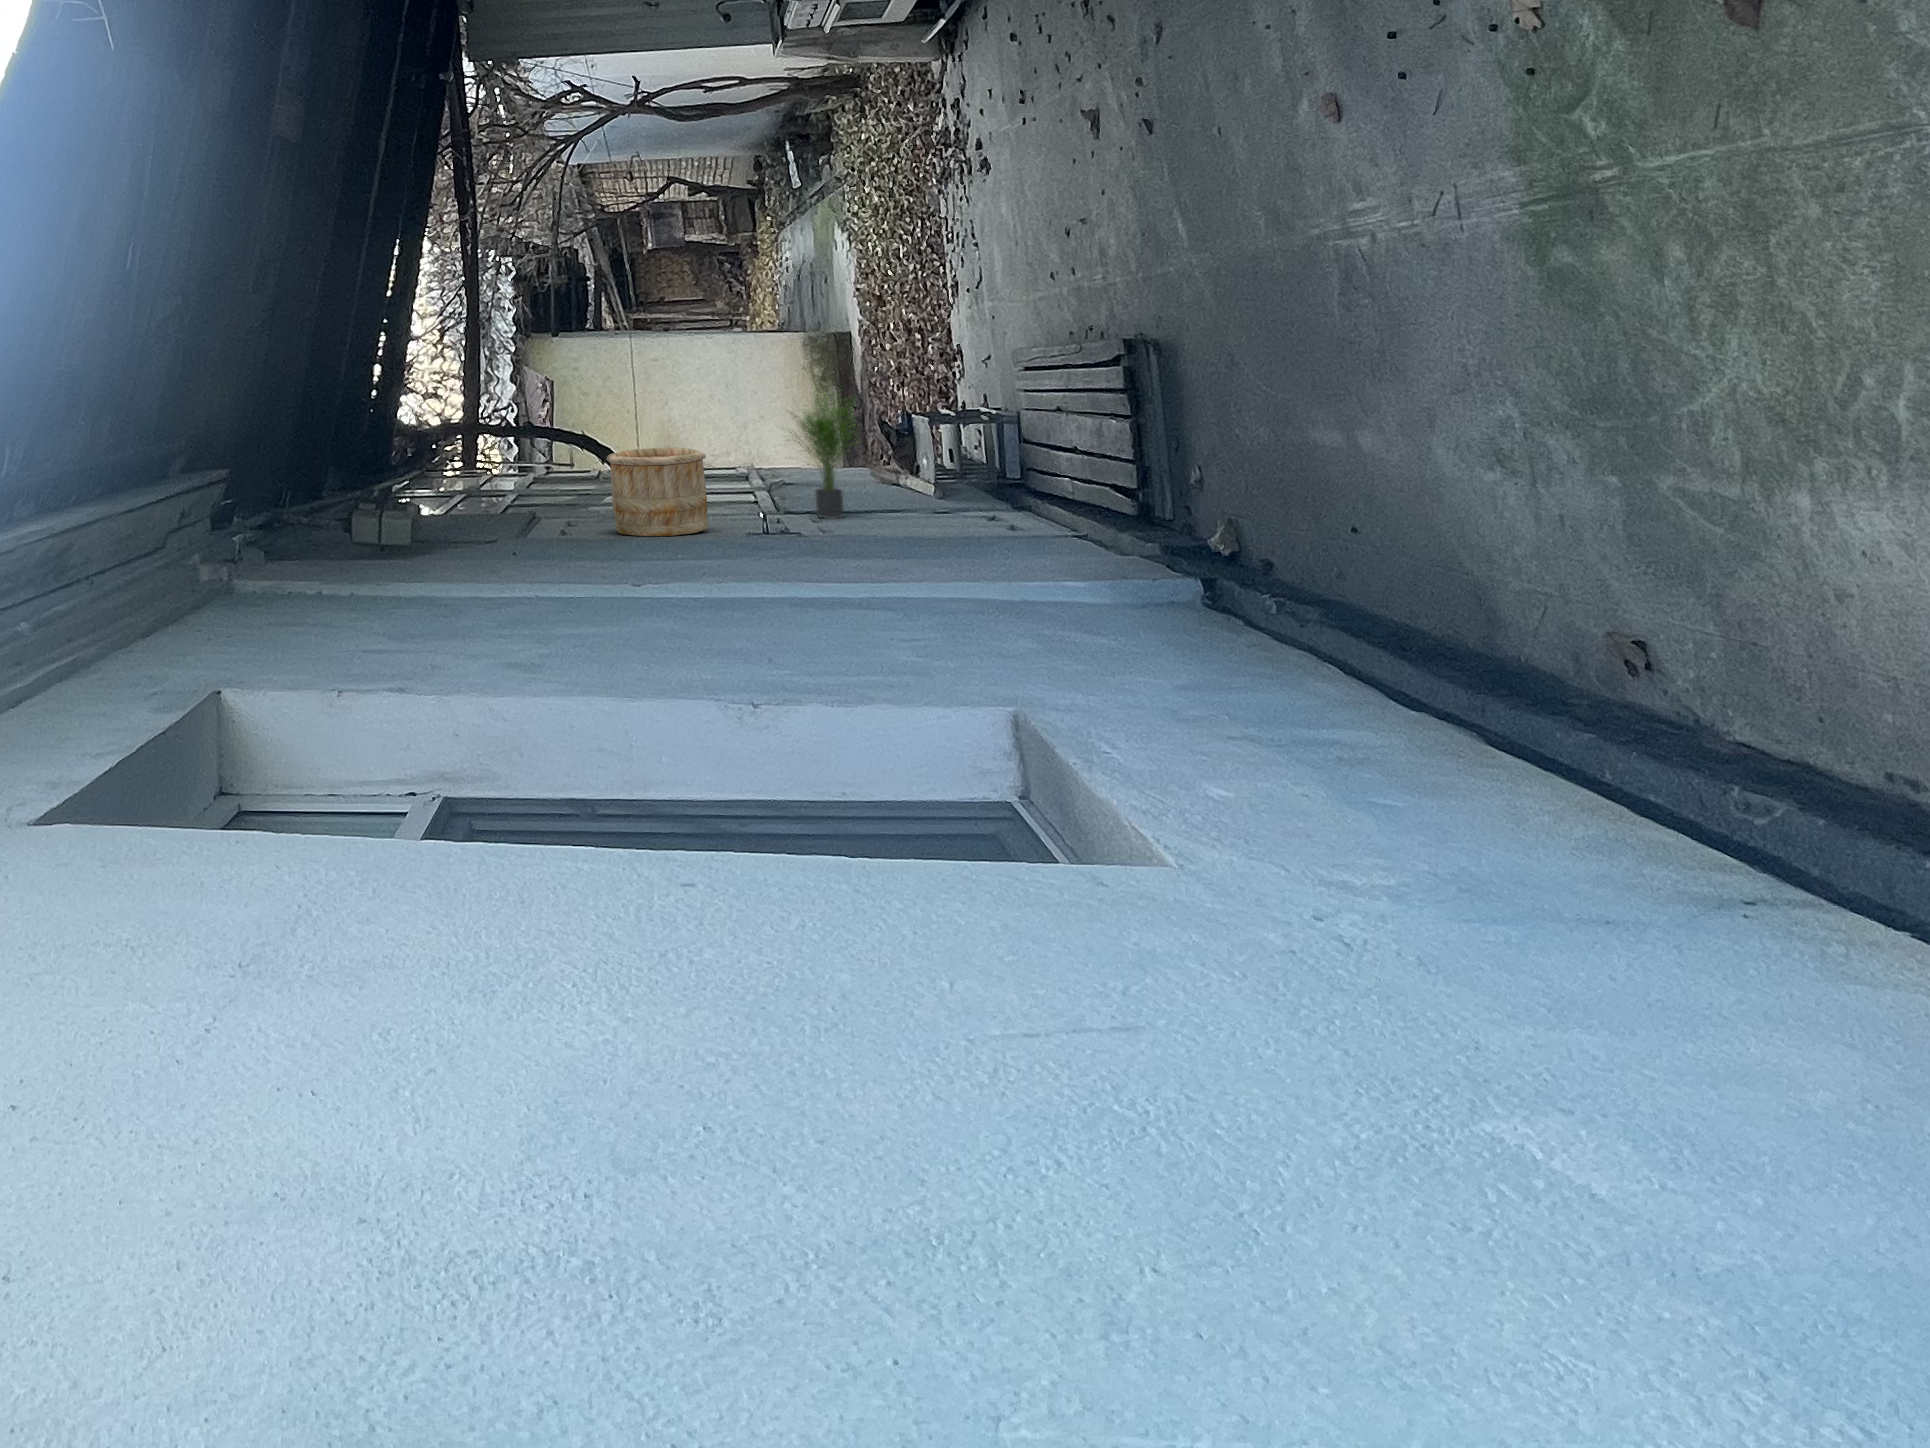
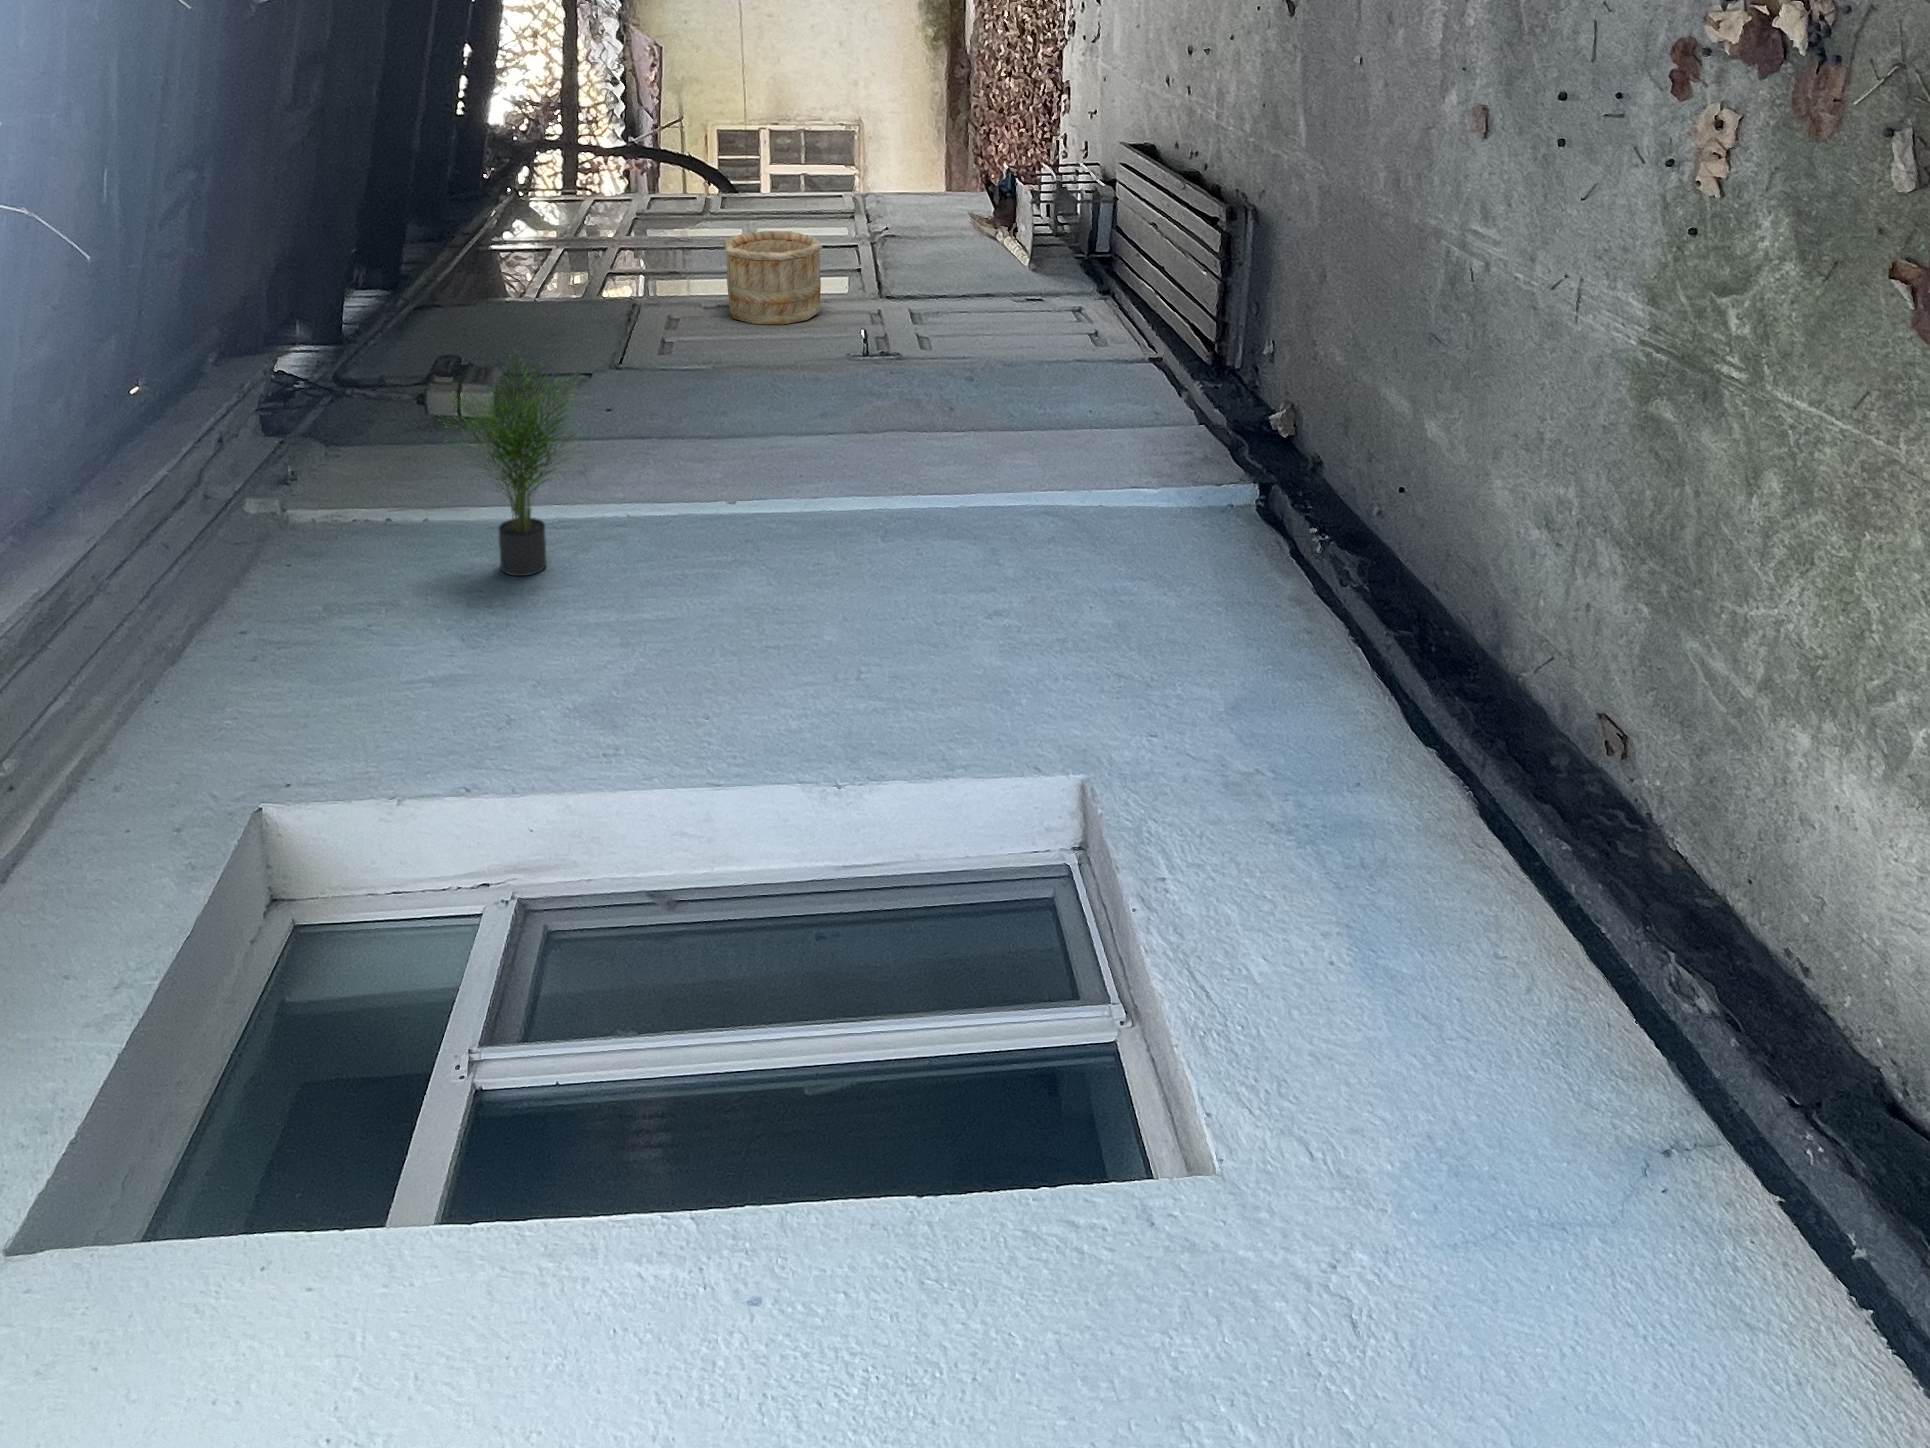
potted plant: present [783,392,854,519] -> present [446,365,576,576]

